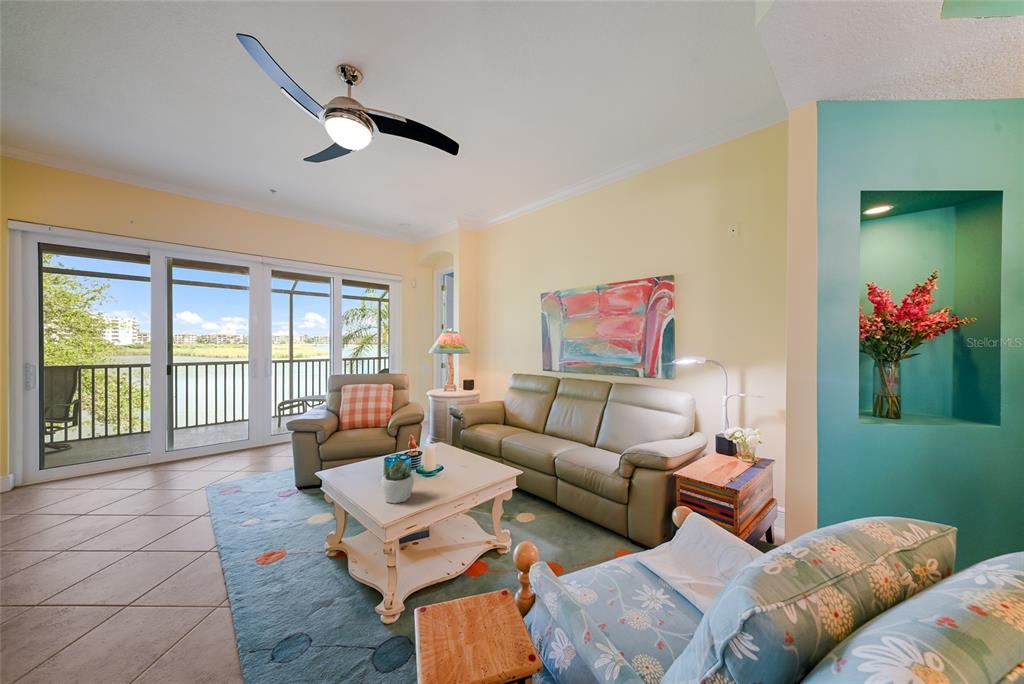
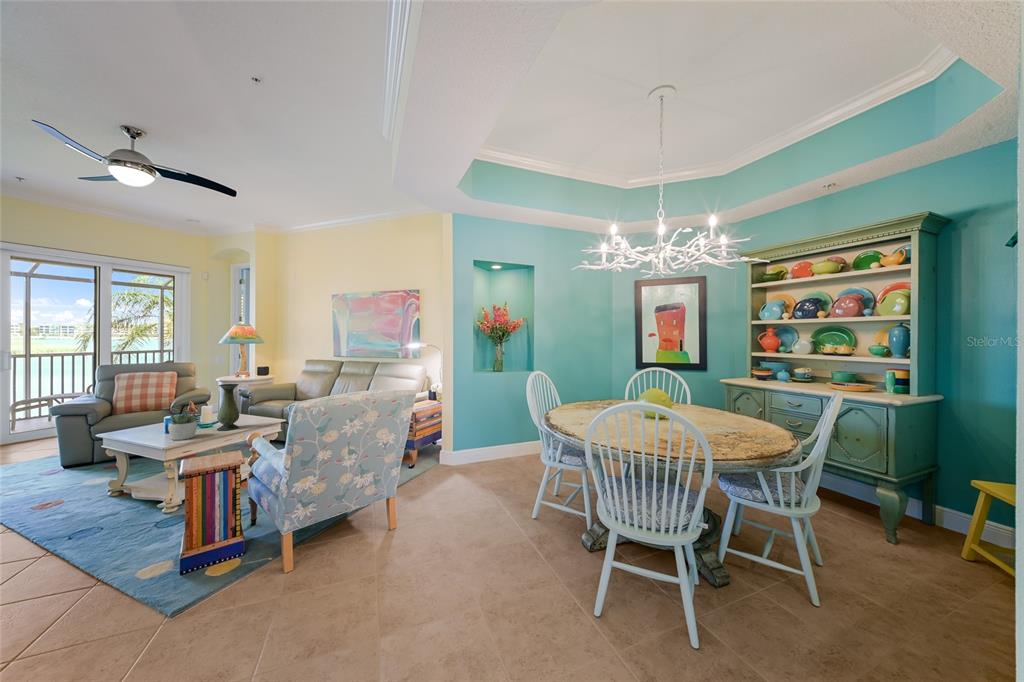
vase: none [435,418,460,488] -> present [217,384,239,431]

